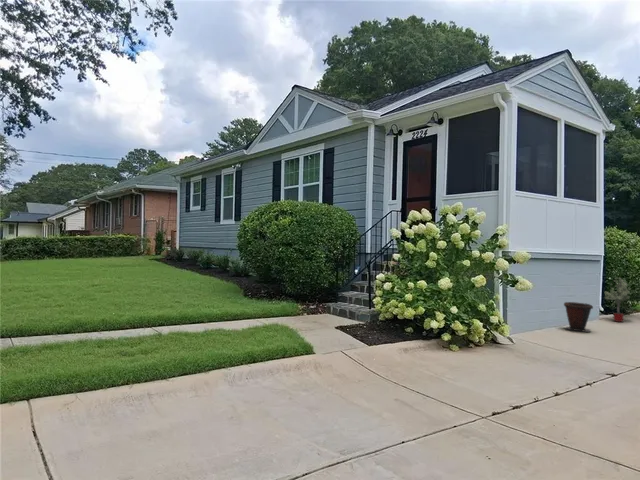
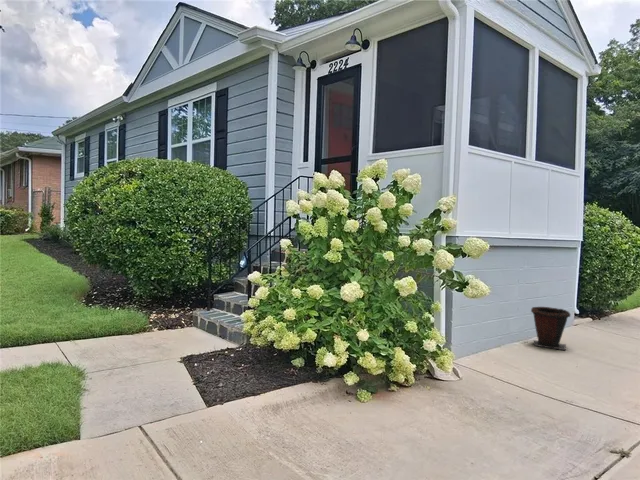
potted tree: present [605,278,629,322] -> none [580,270,616,330]

